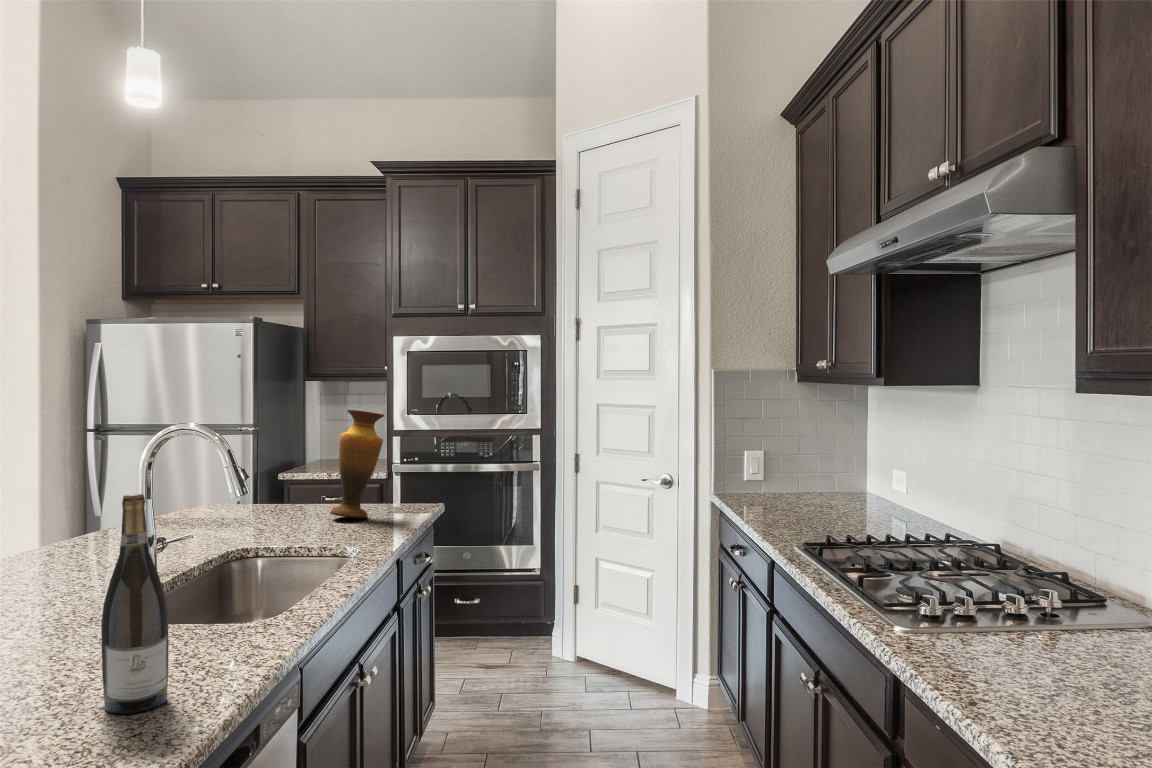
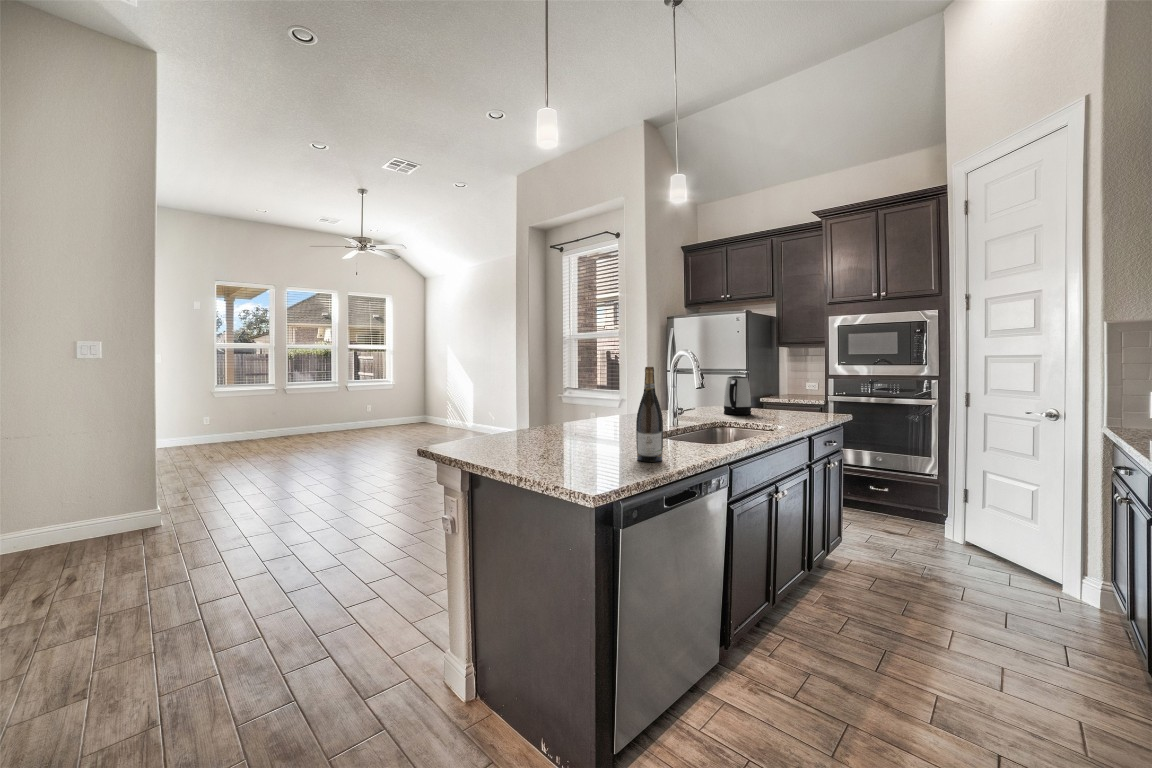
vase: present [330,409,384,518] -> none [773,353,808,416]
kettle: none [239,451,291,526] -> present [724,376,751,415]

